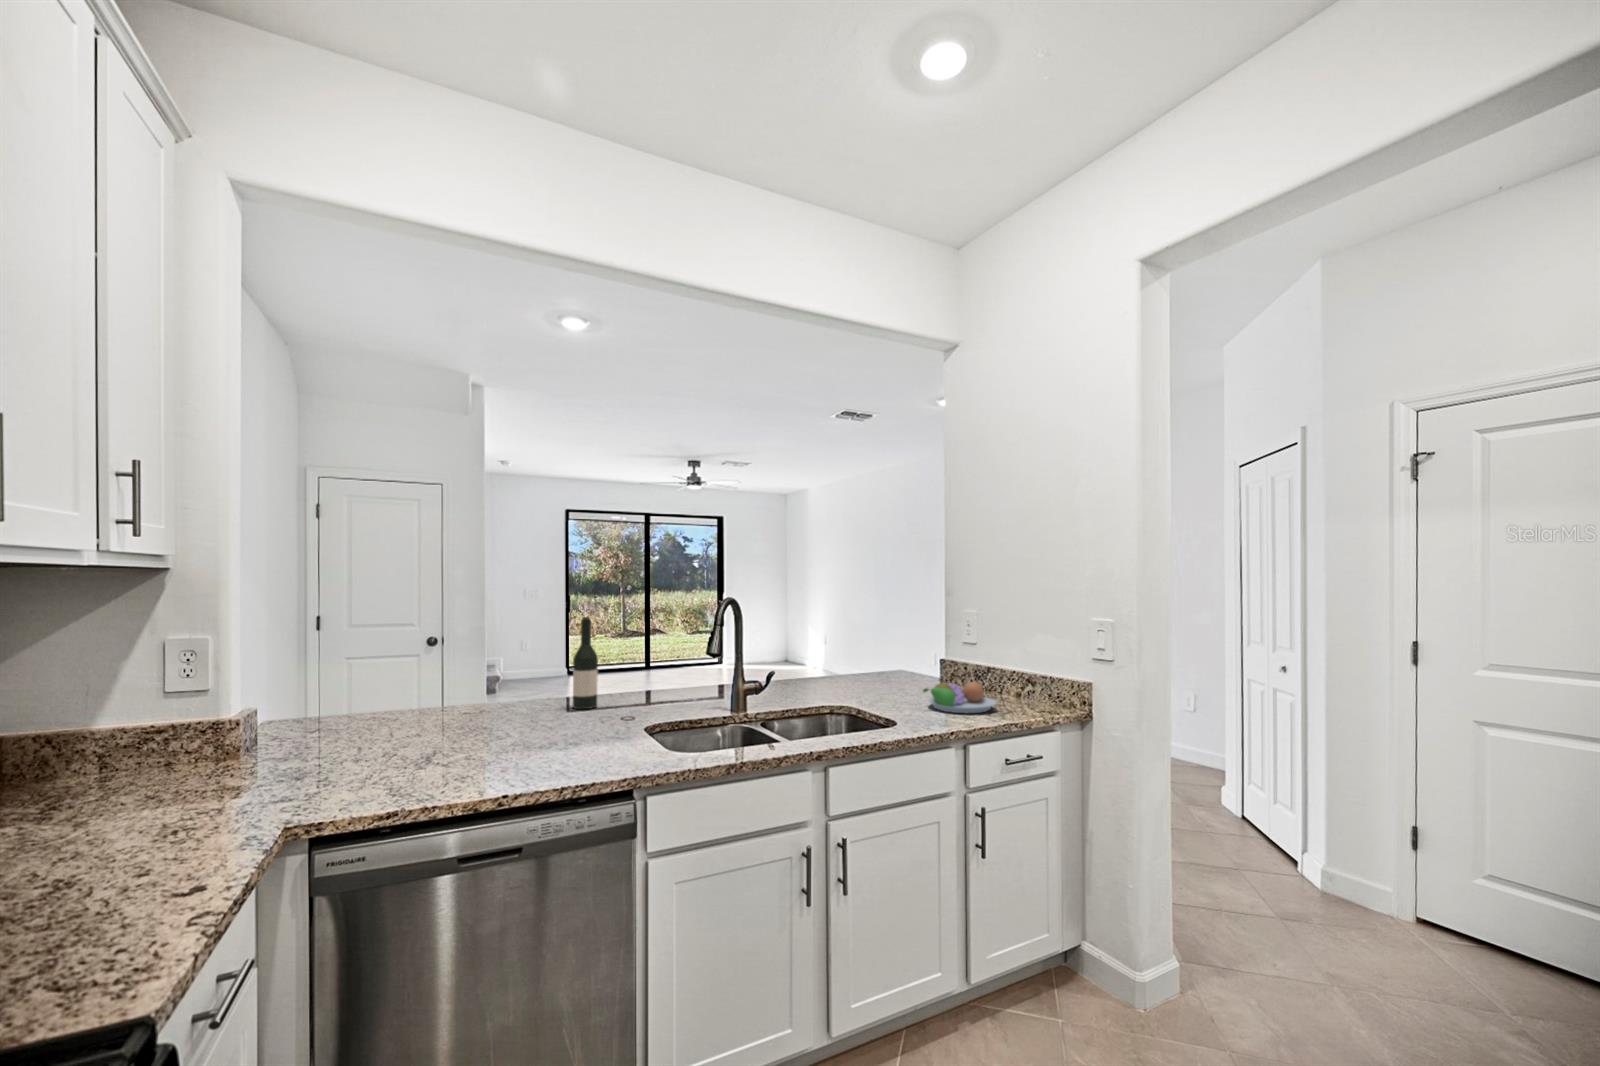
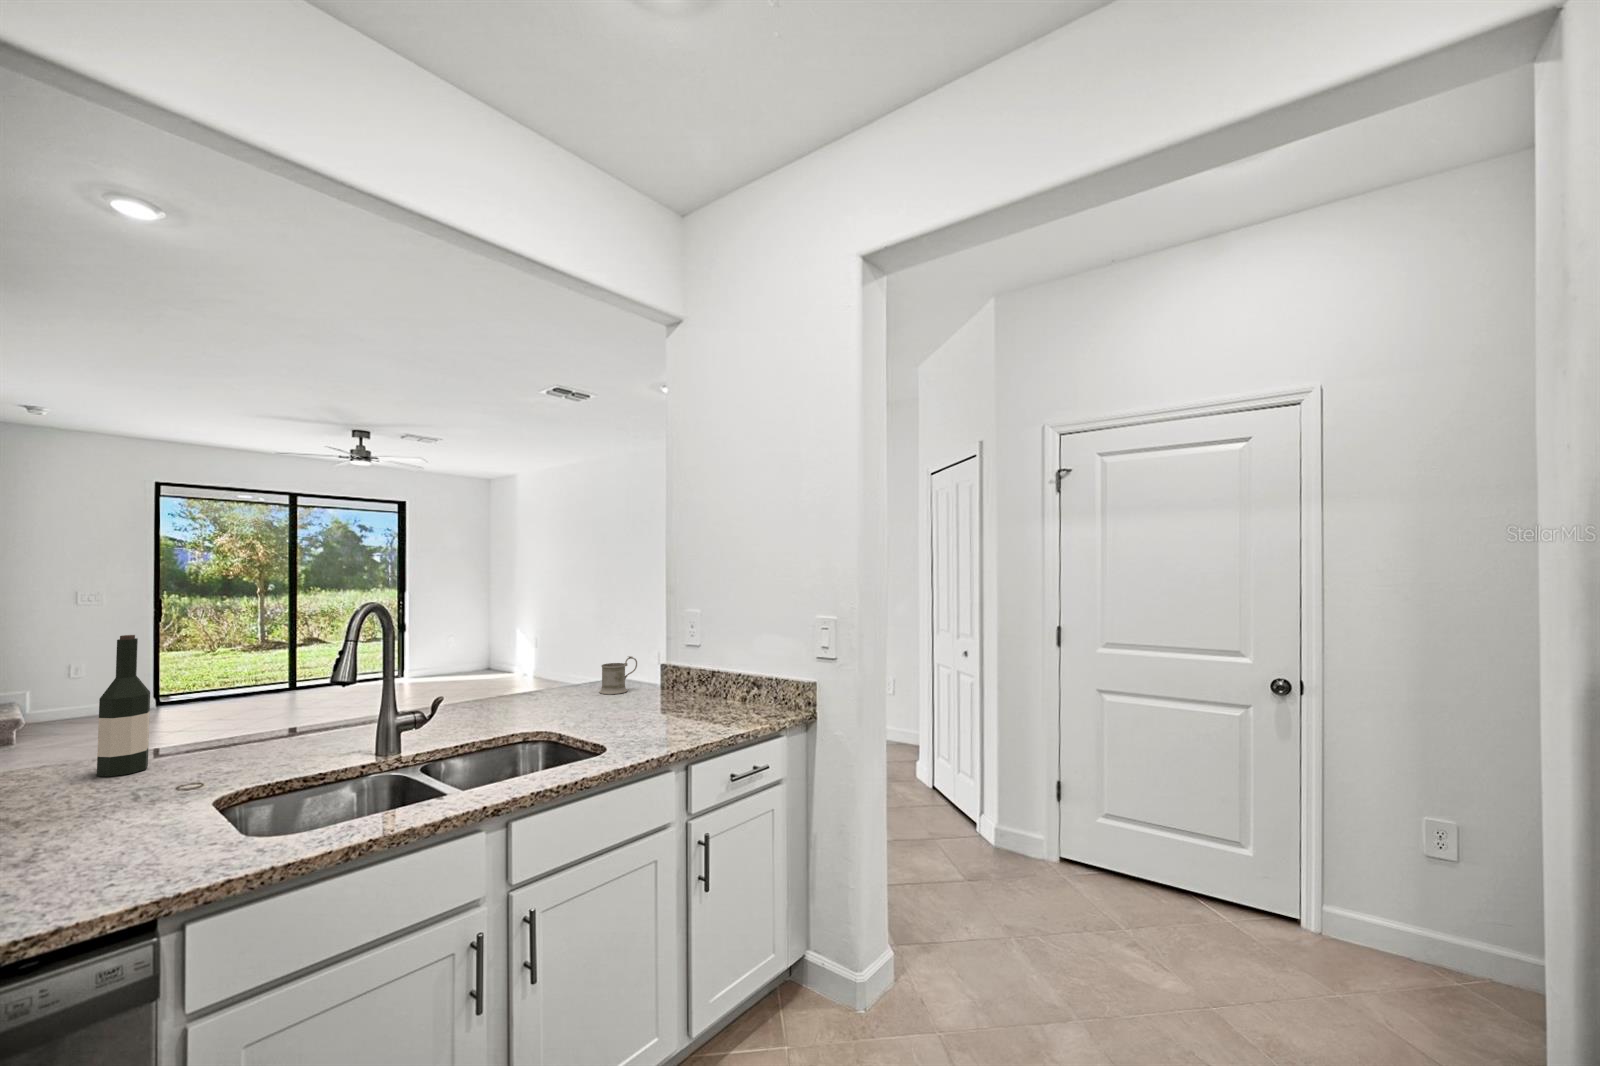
mug: none [890,653,922,685] -> present [599,656,637,694]
fruit bowl: present [923,679,996,713] -> none [638,687,720,726]

